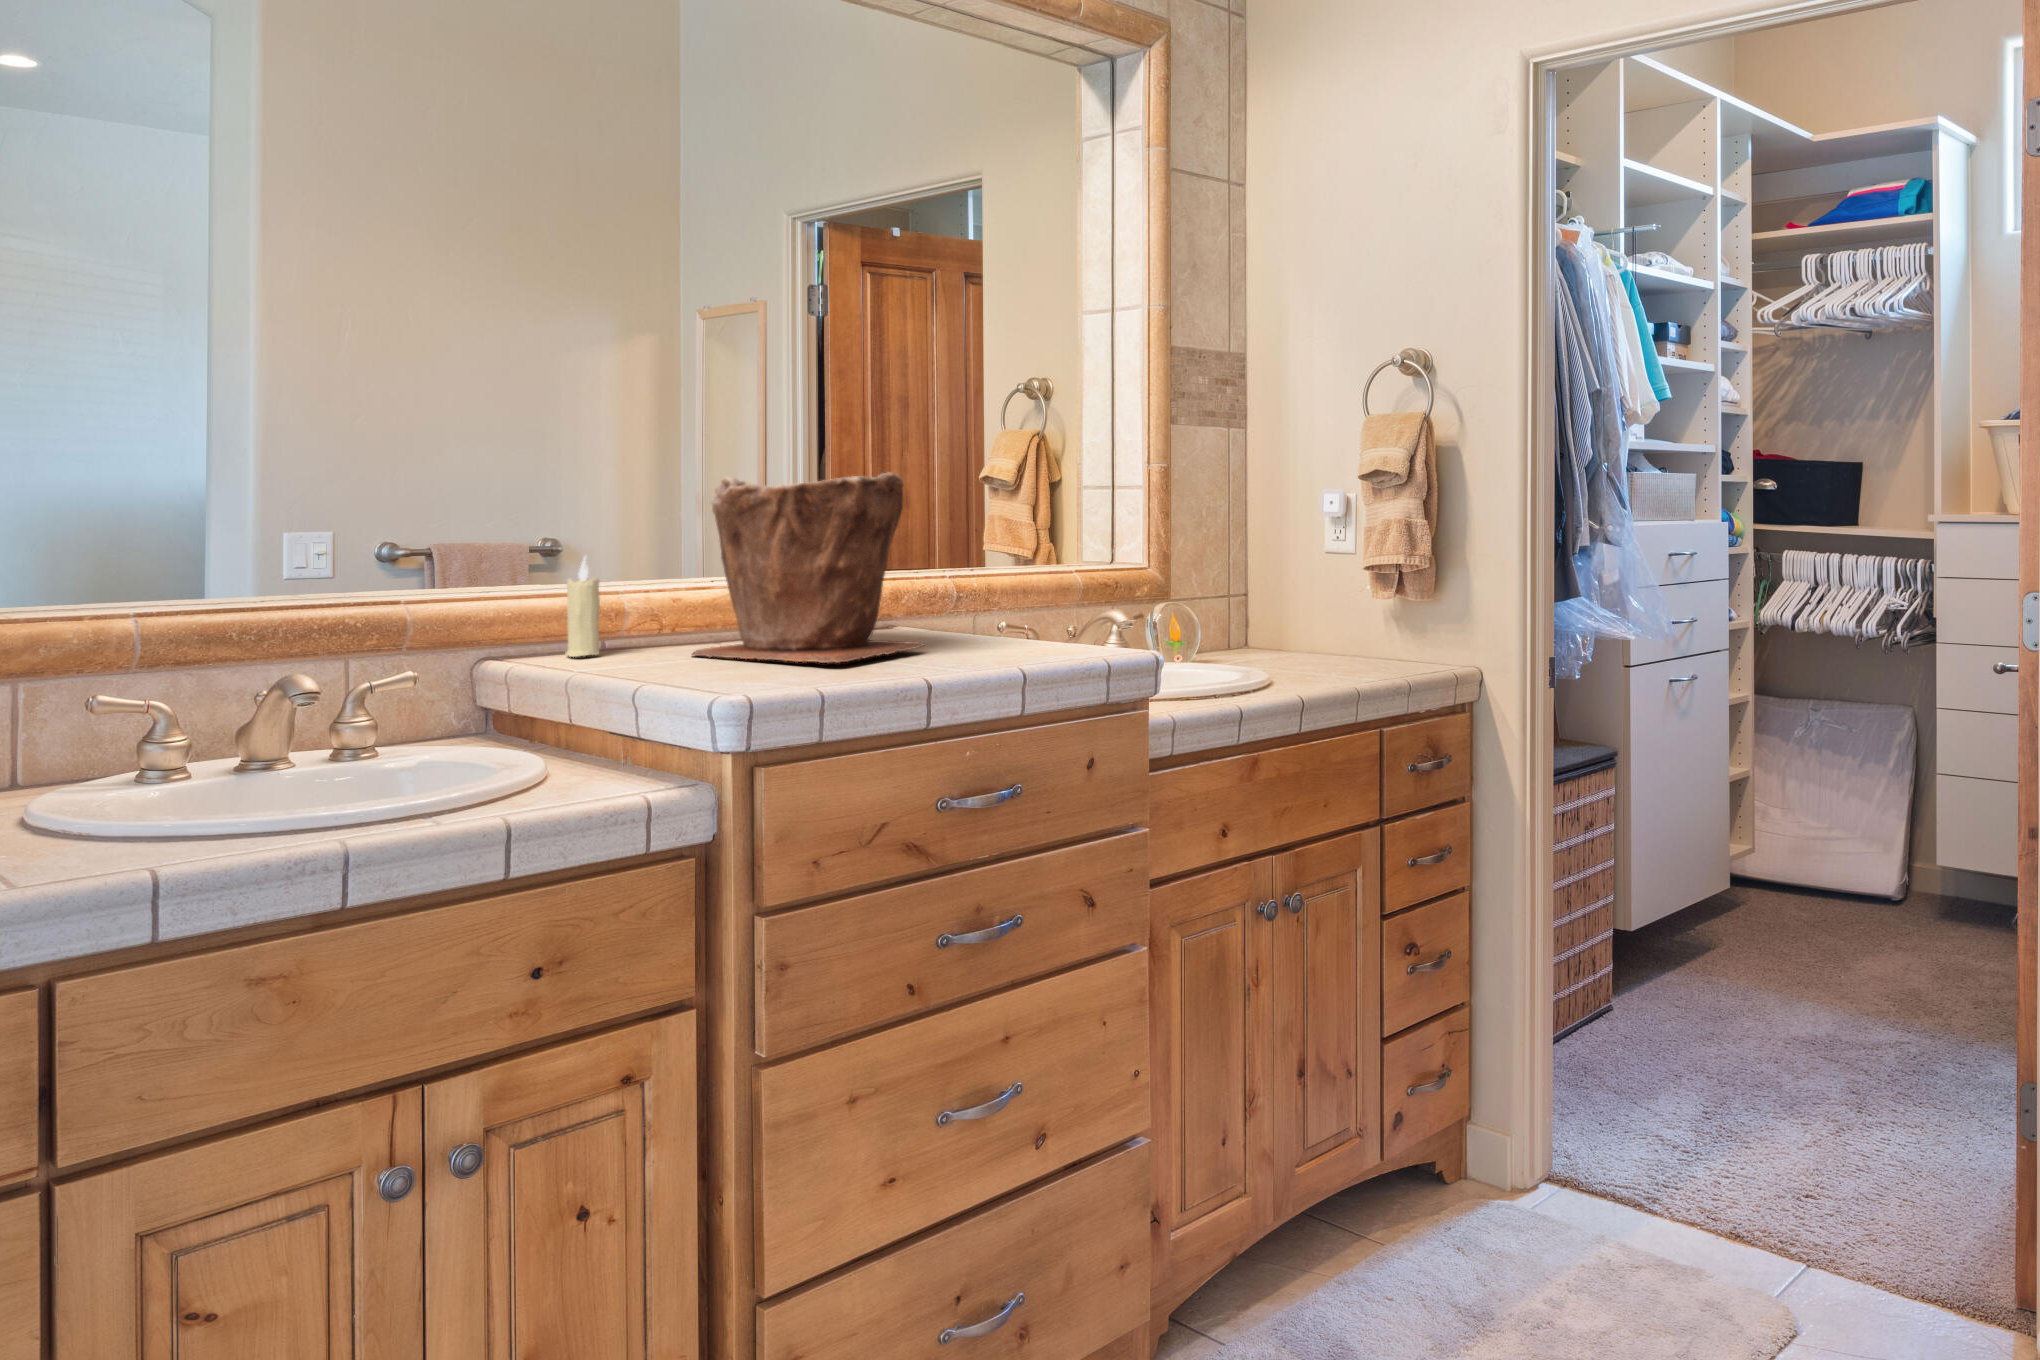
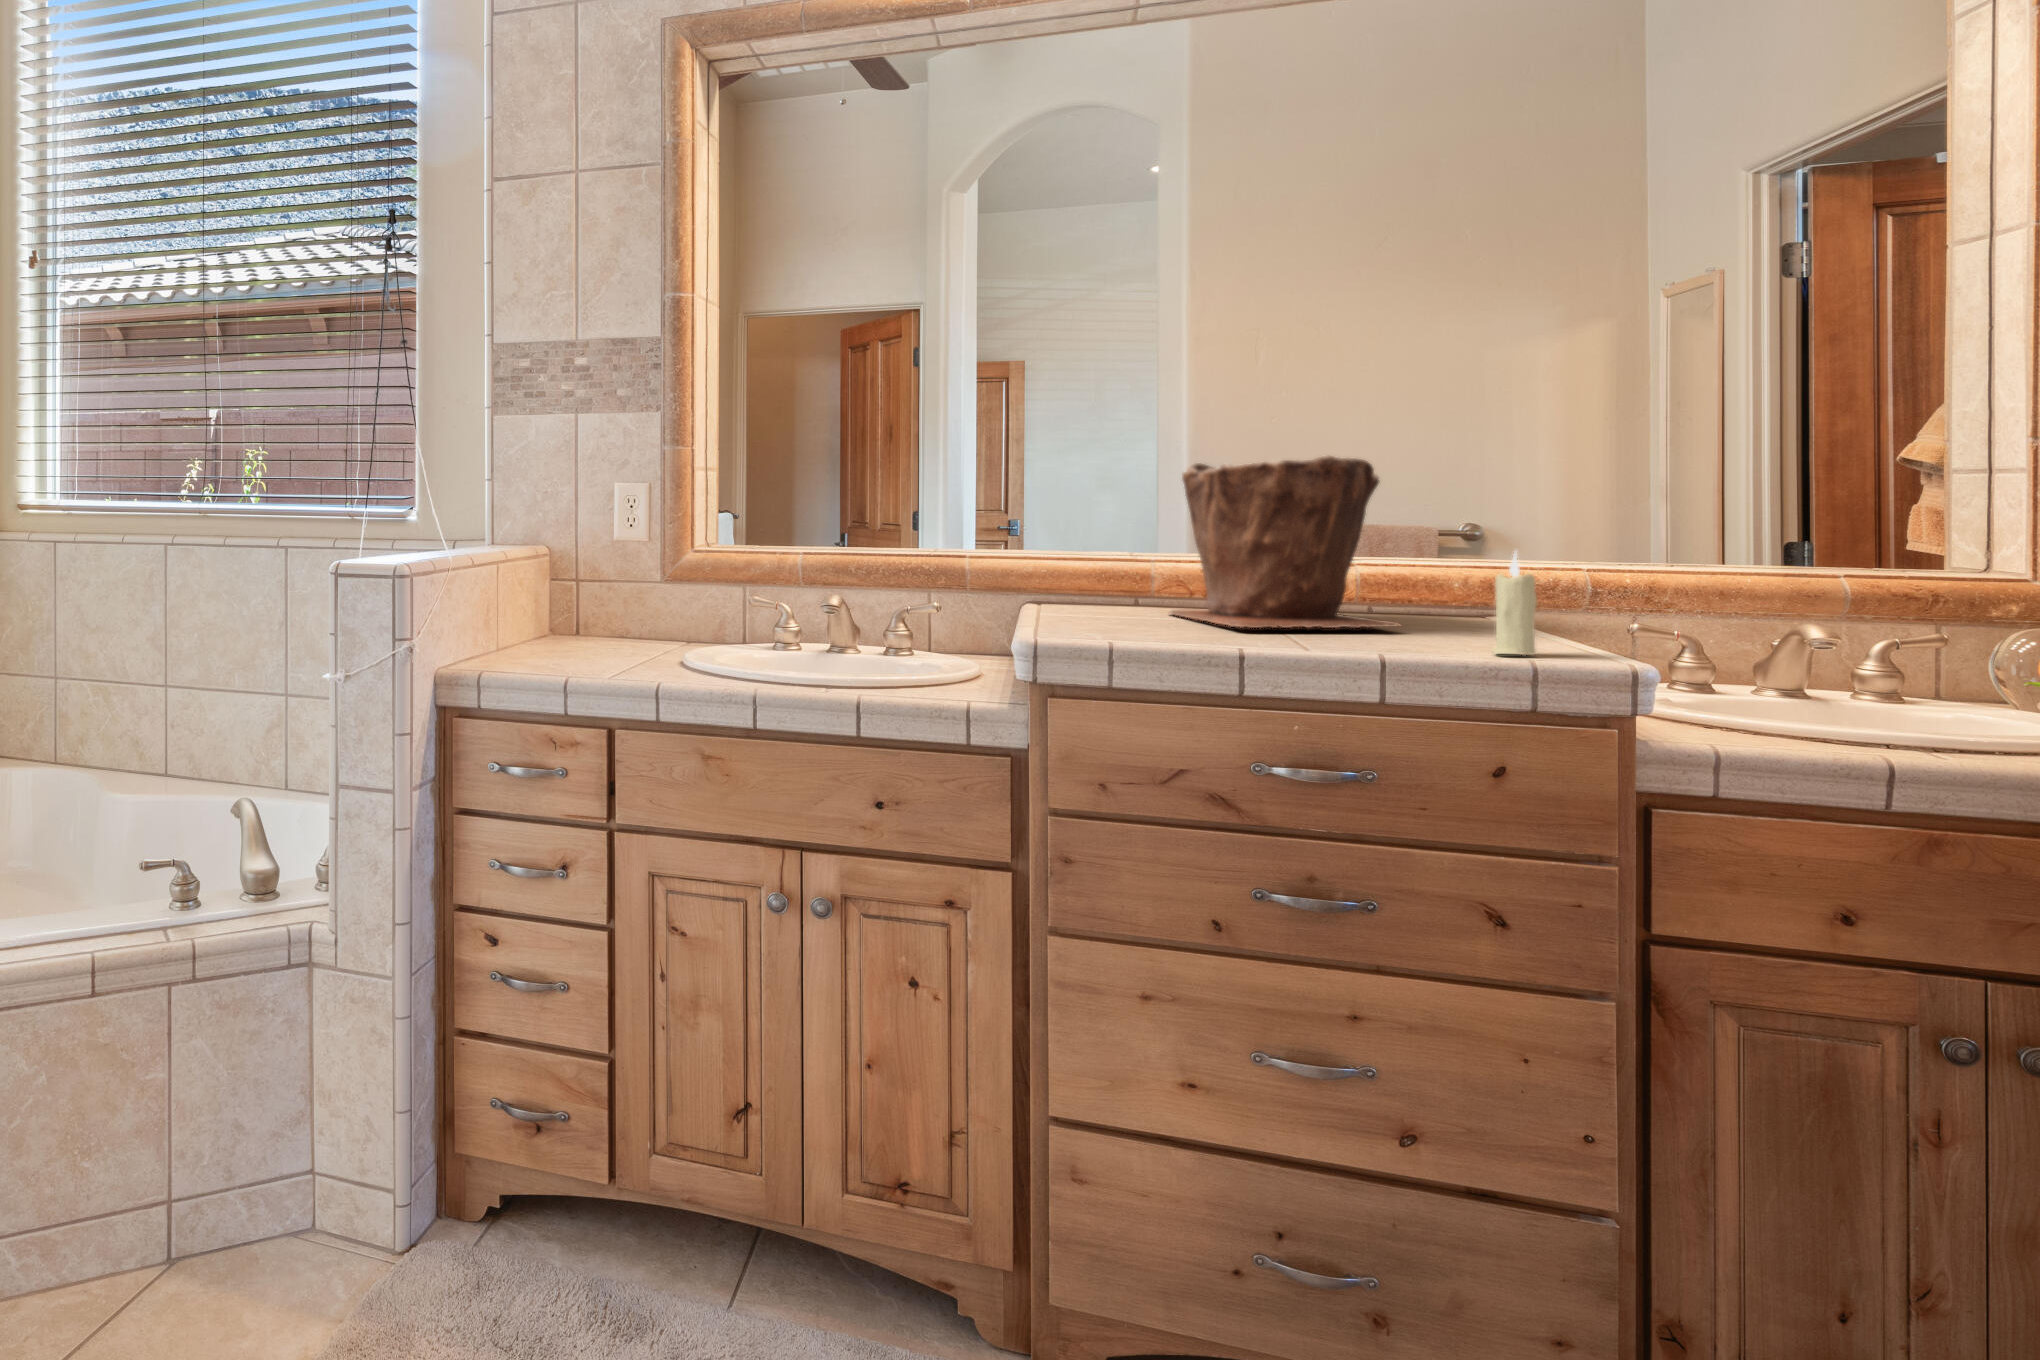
candle: present [566,557,600,657] -> present [1492,552,1537,655]

